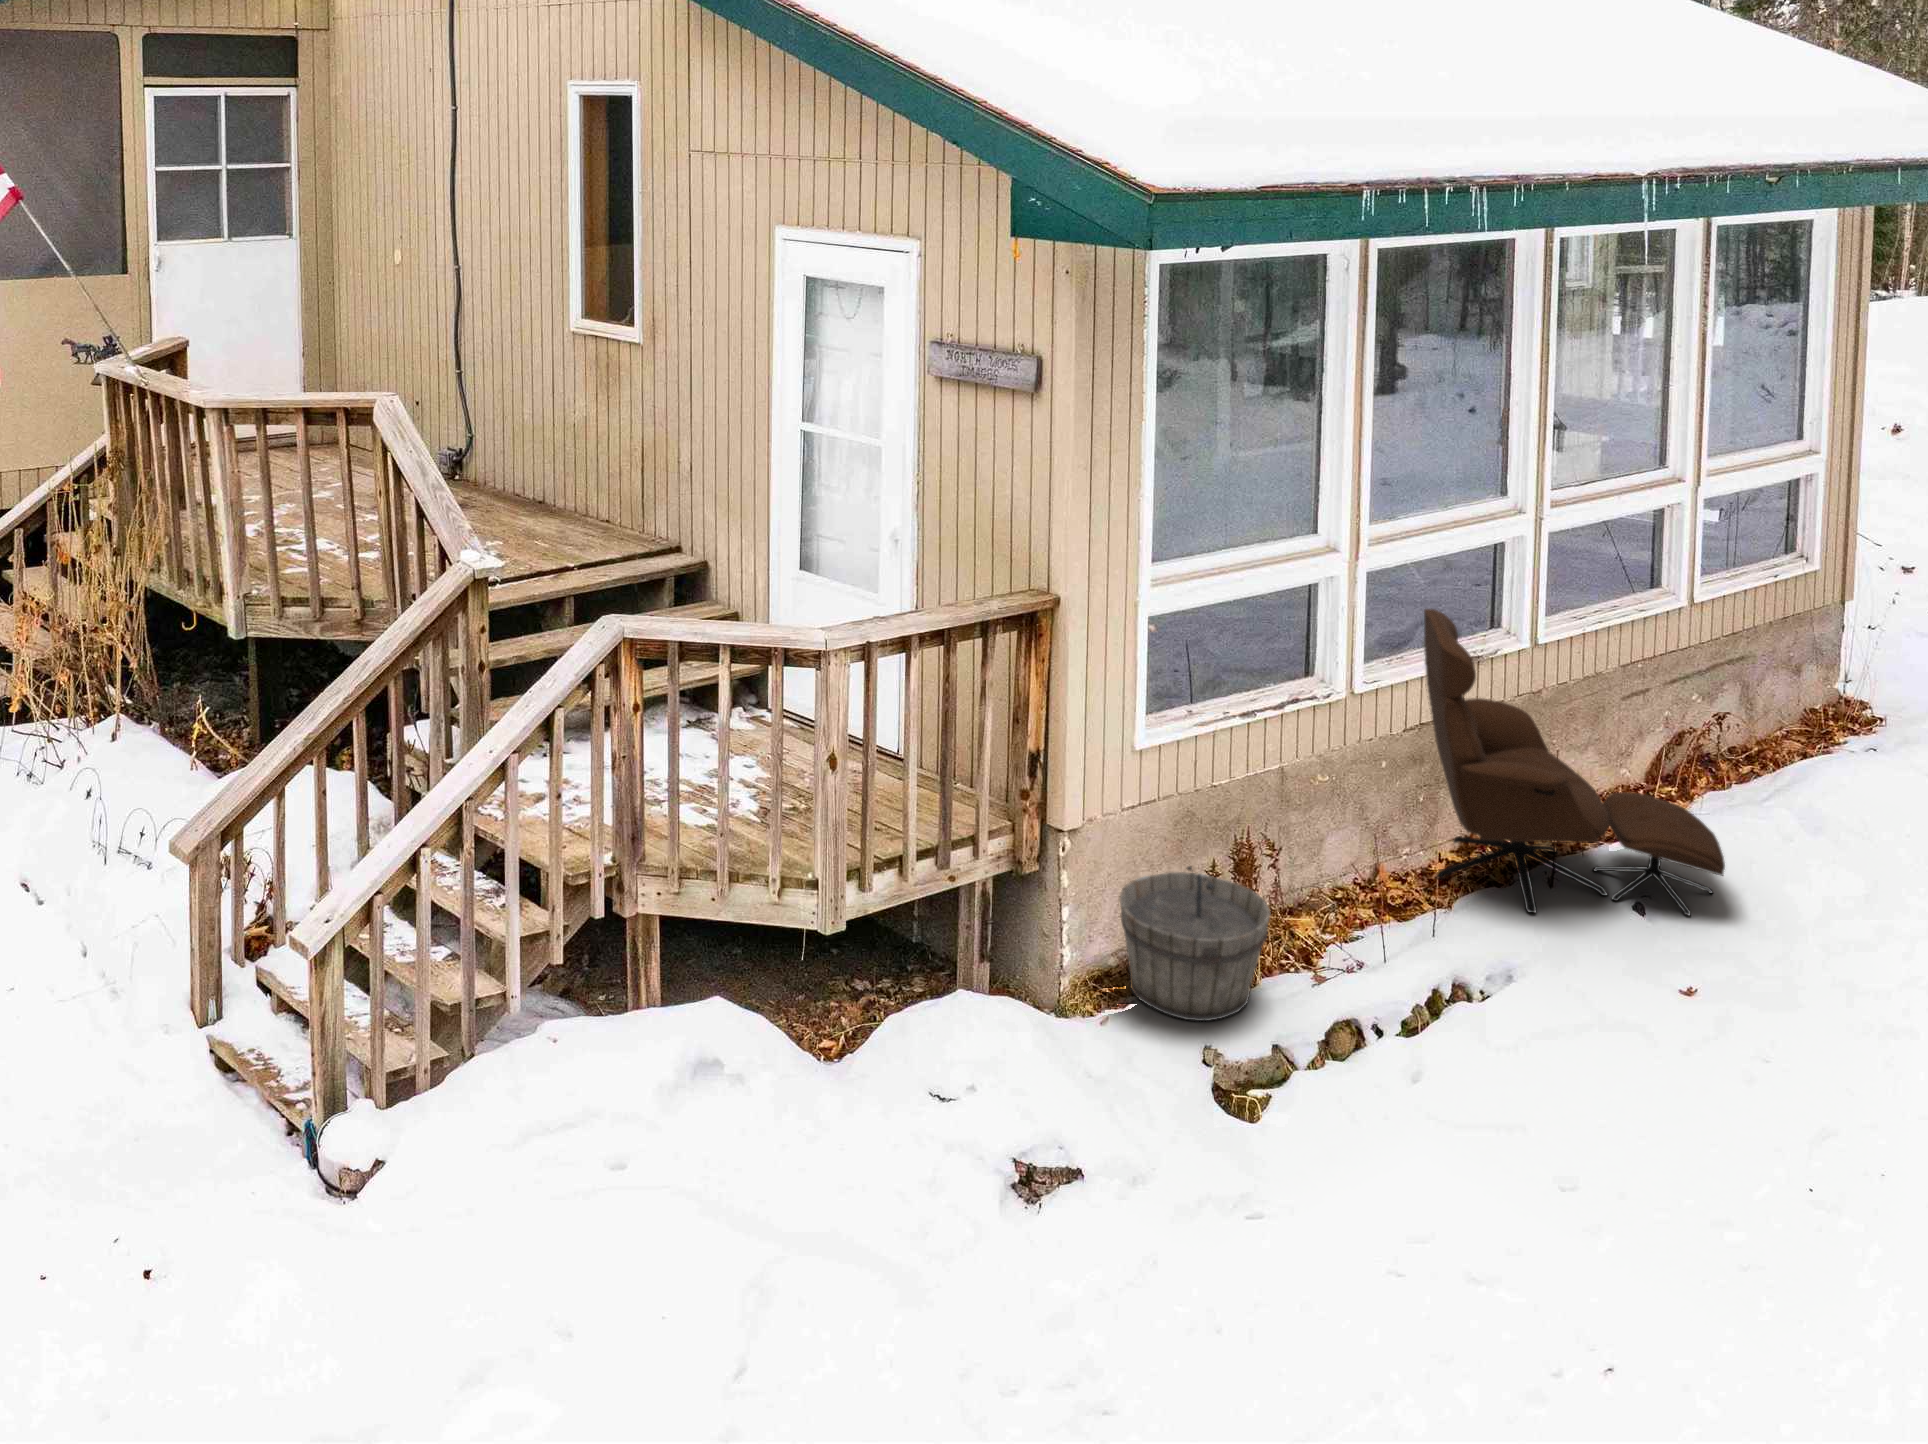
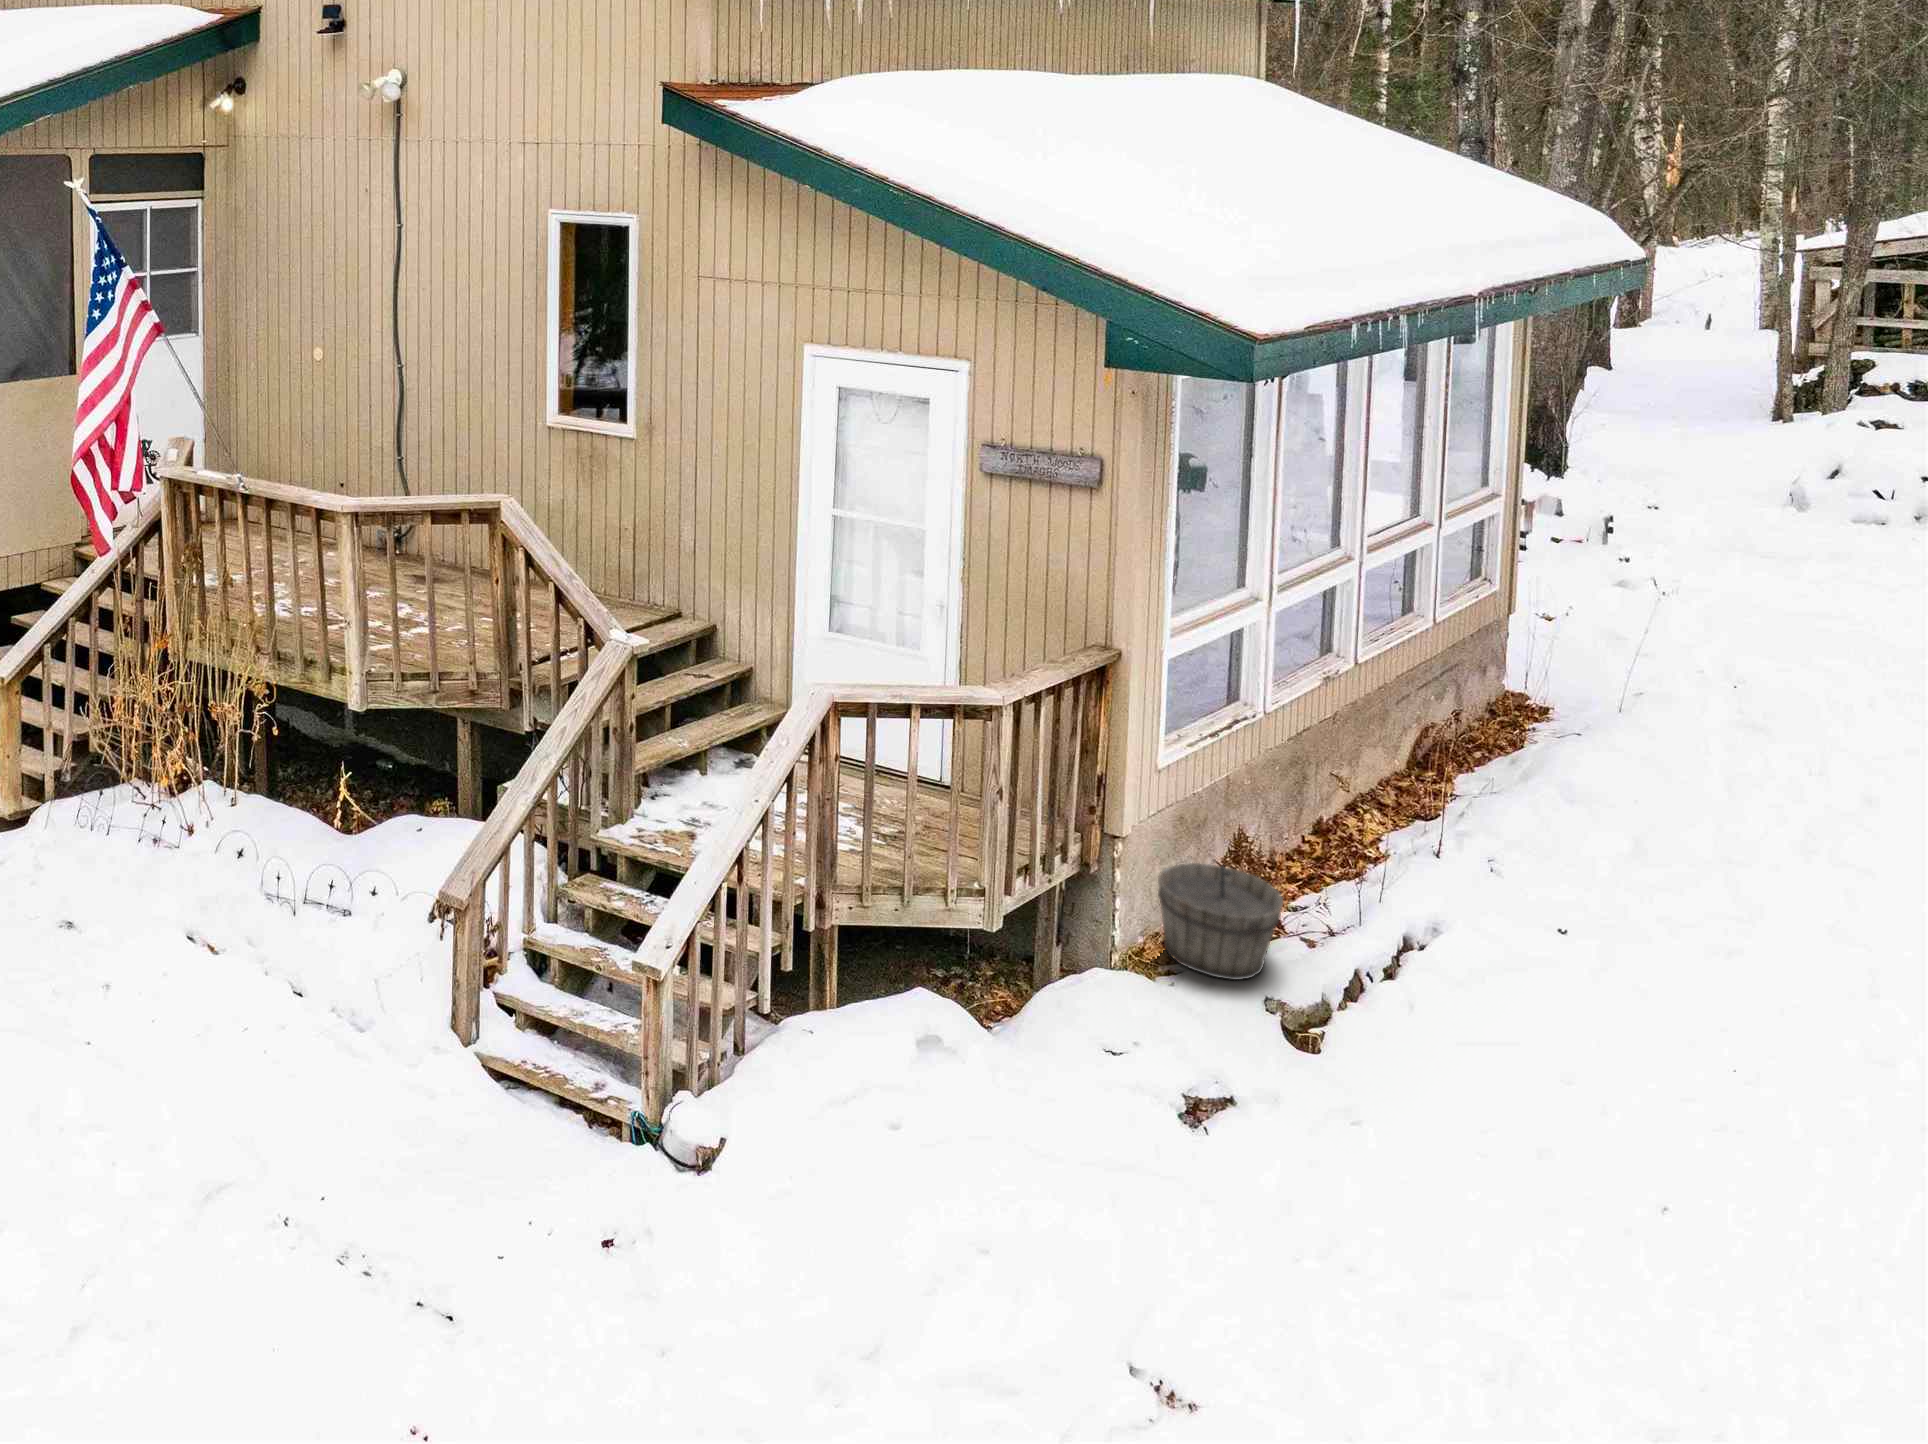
lounge chair: present [1424,609,1725,915] -> none [1297,640,1547,877]

